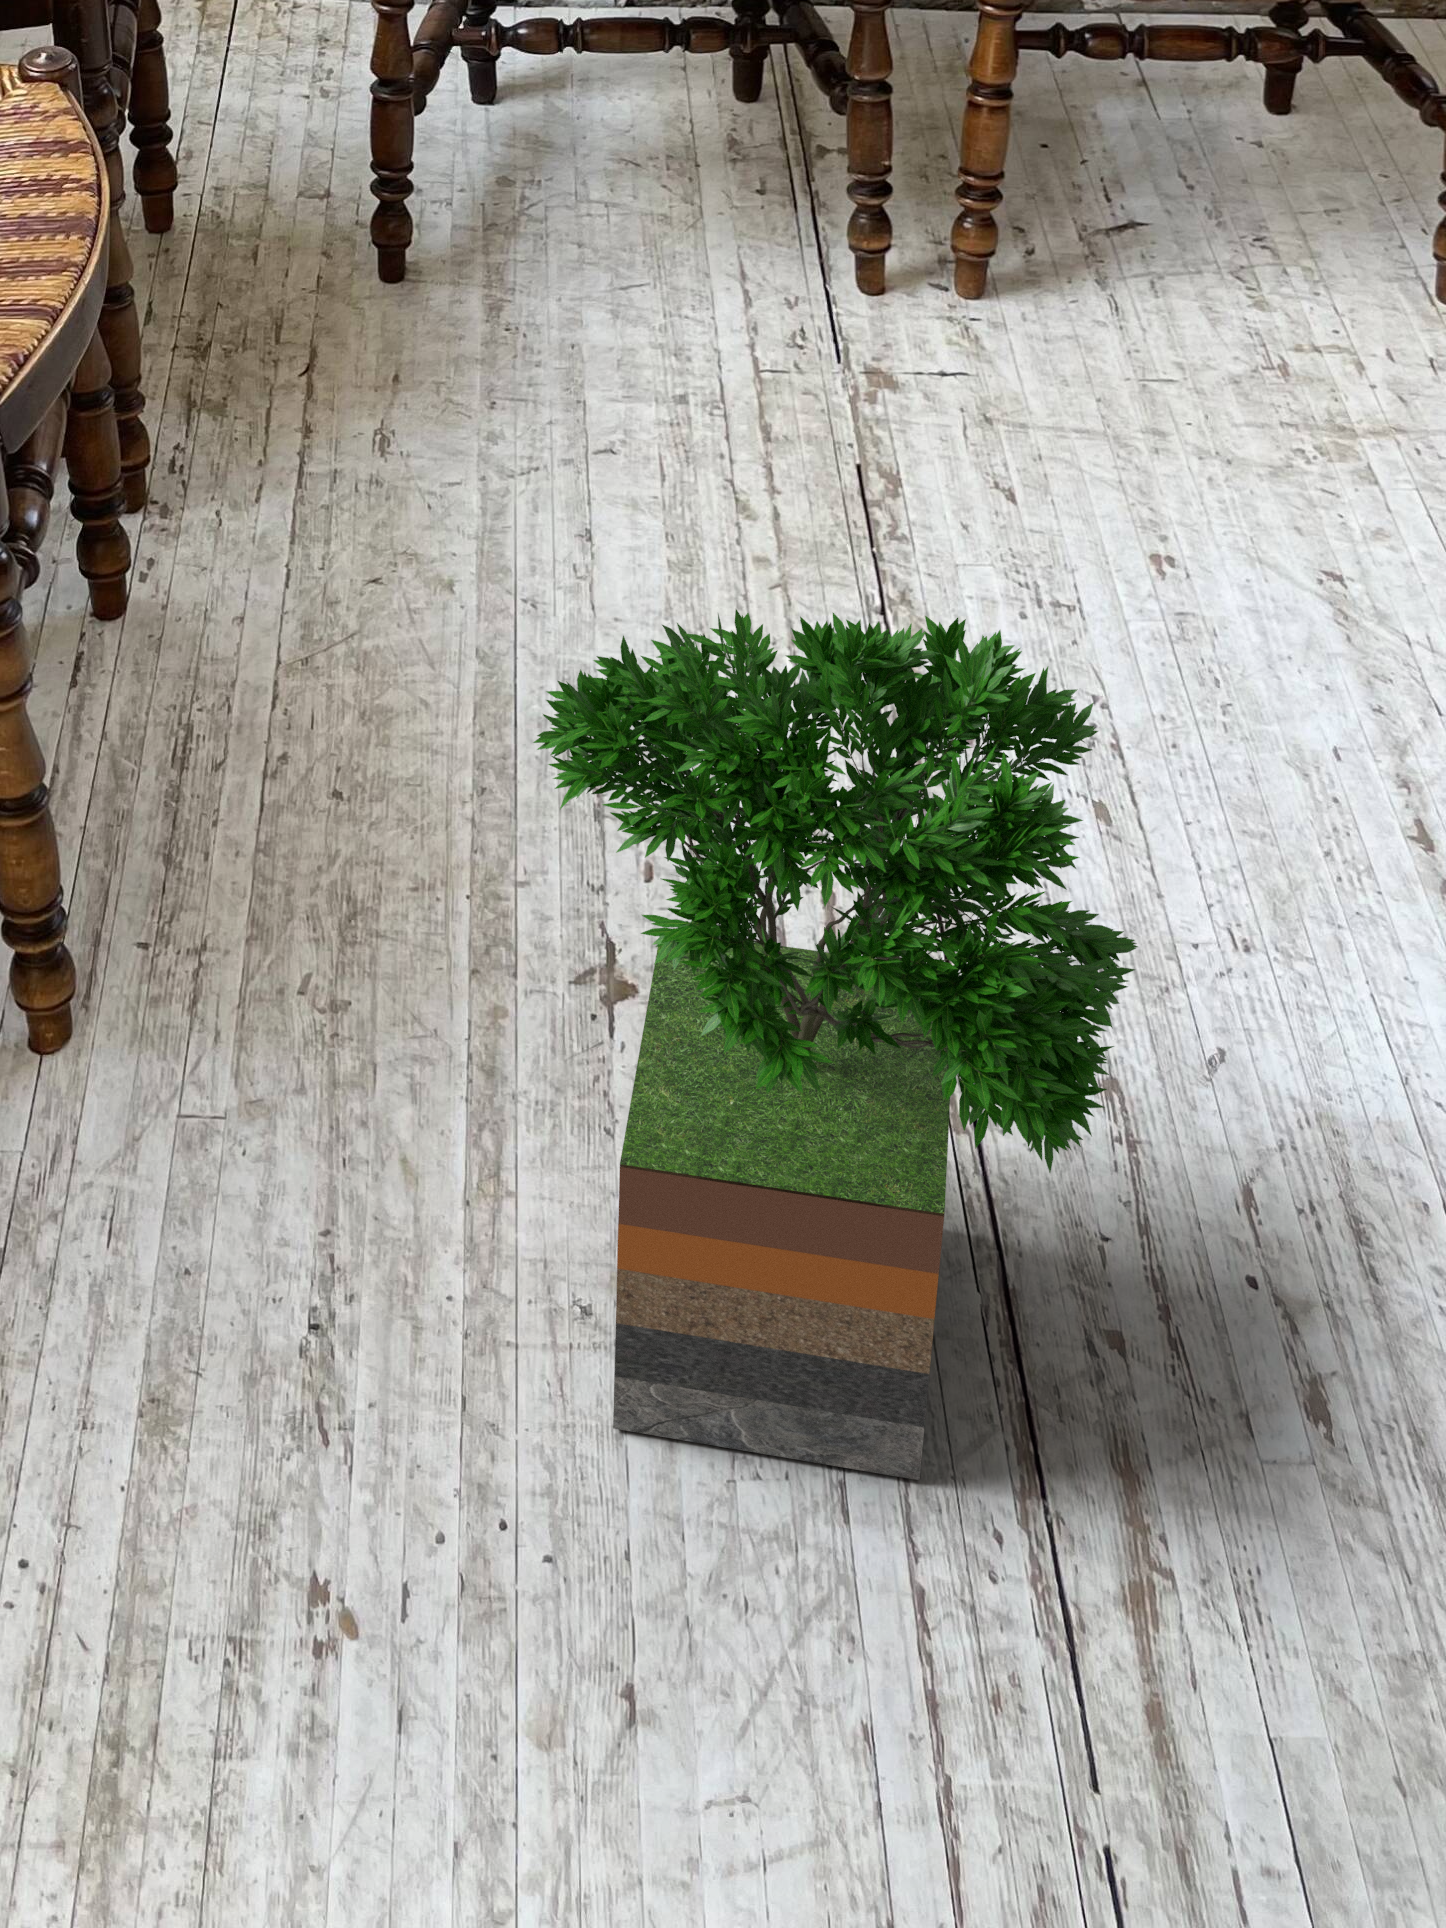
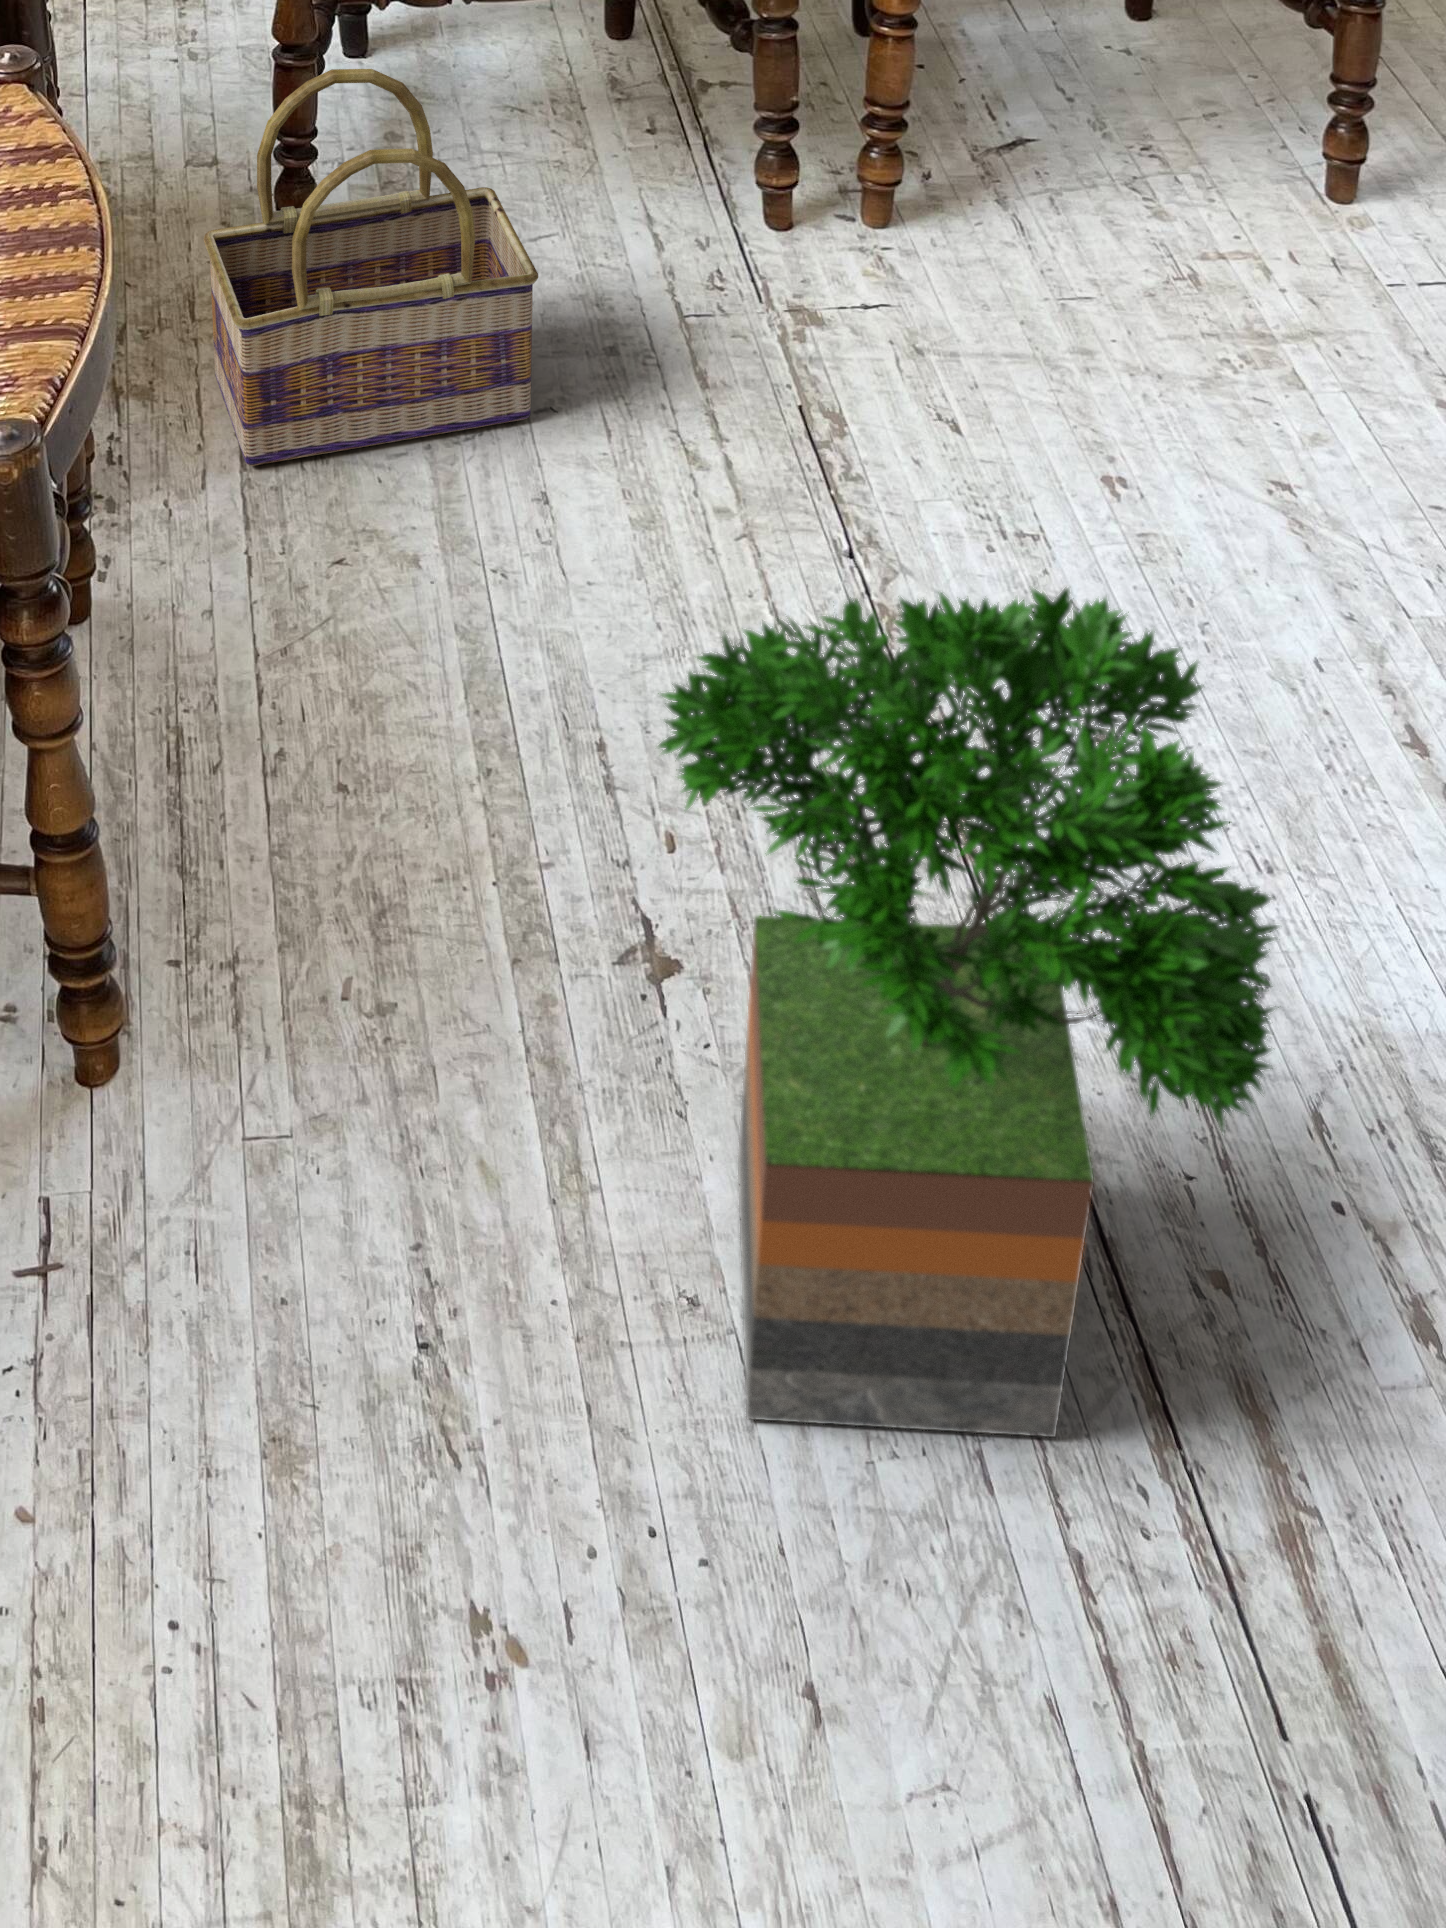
basket: none [275,99,592,480] -> present [204,69,538,466]

